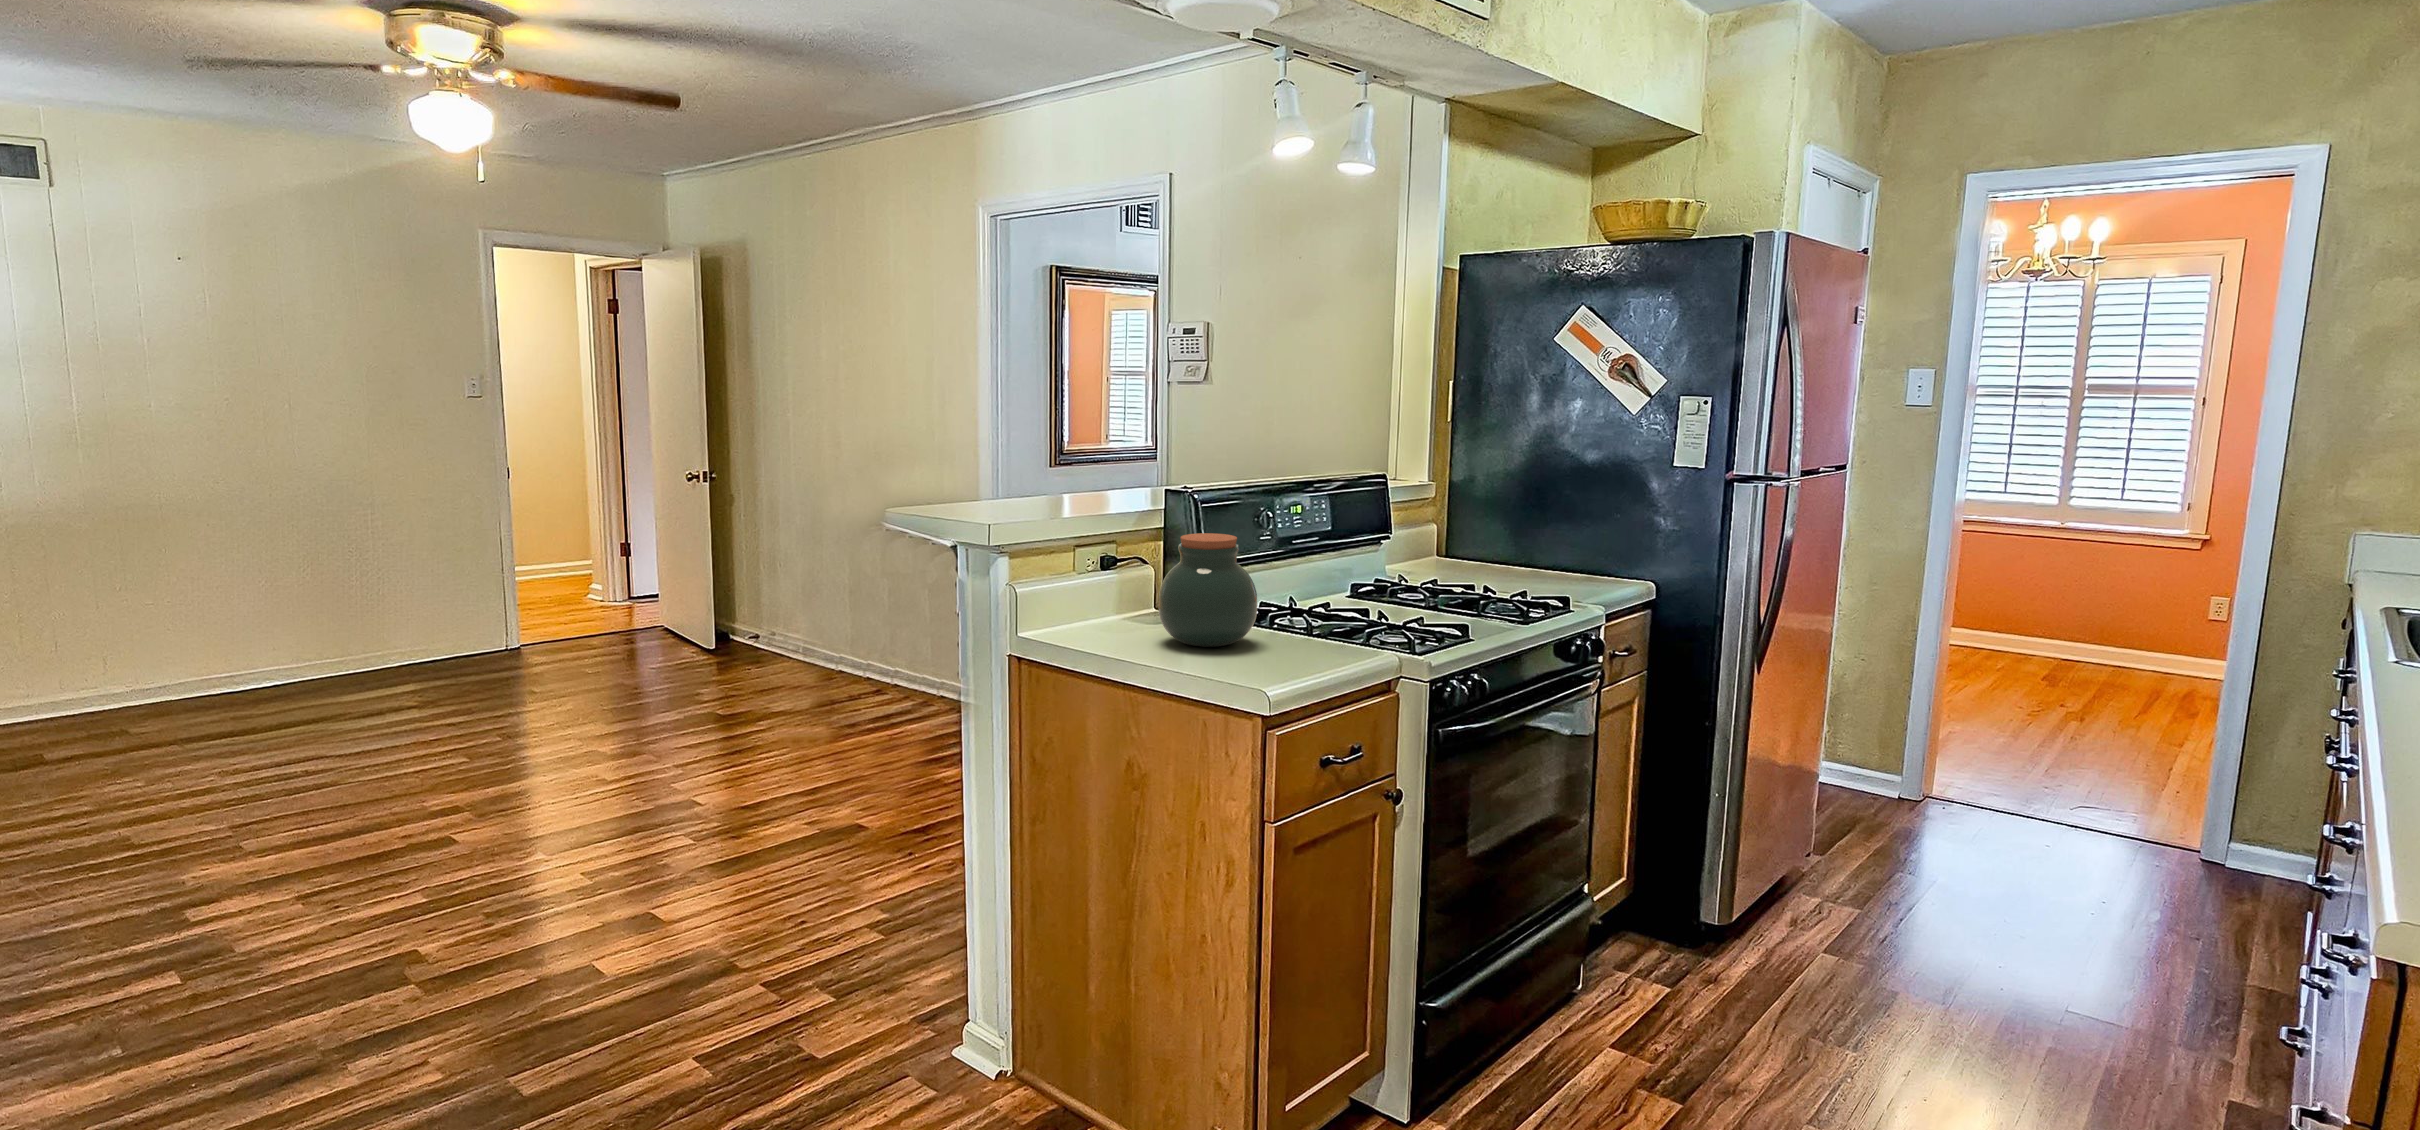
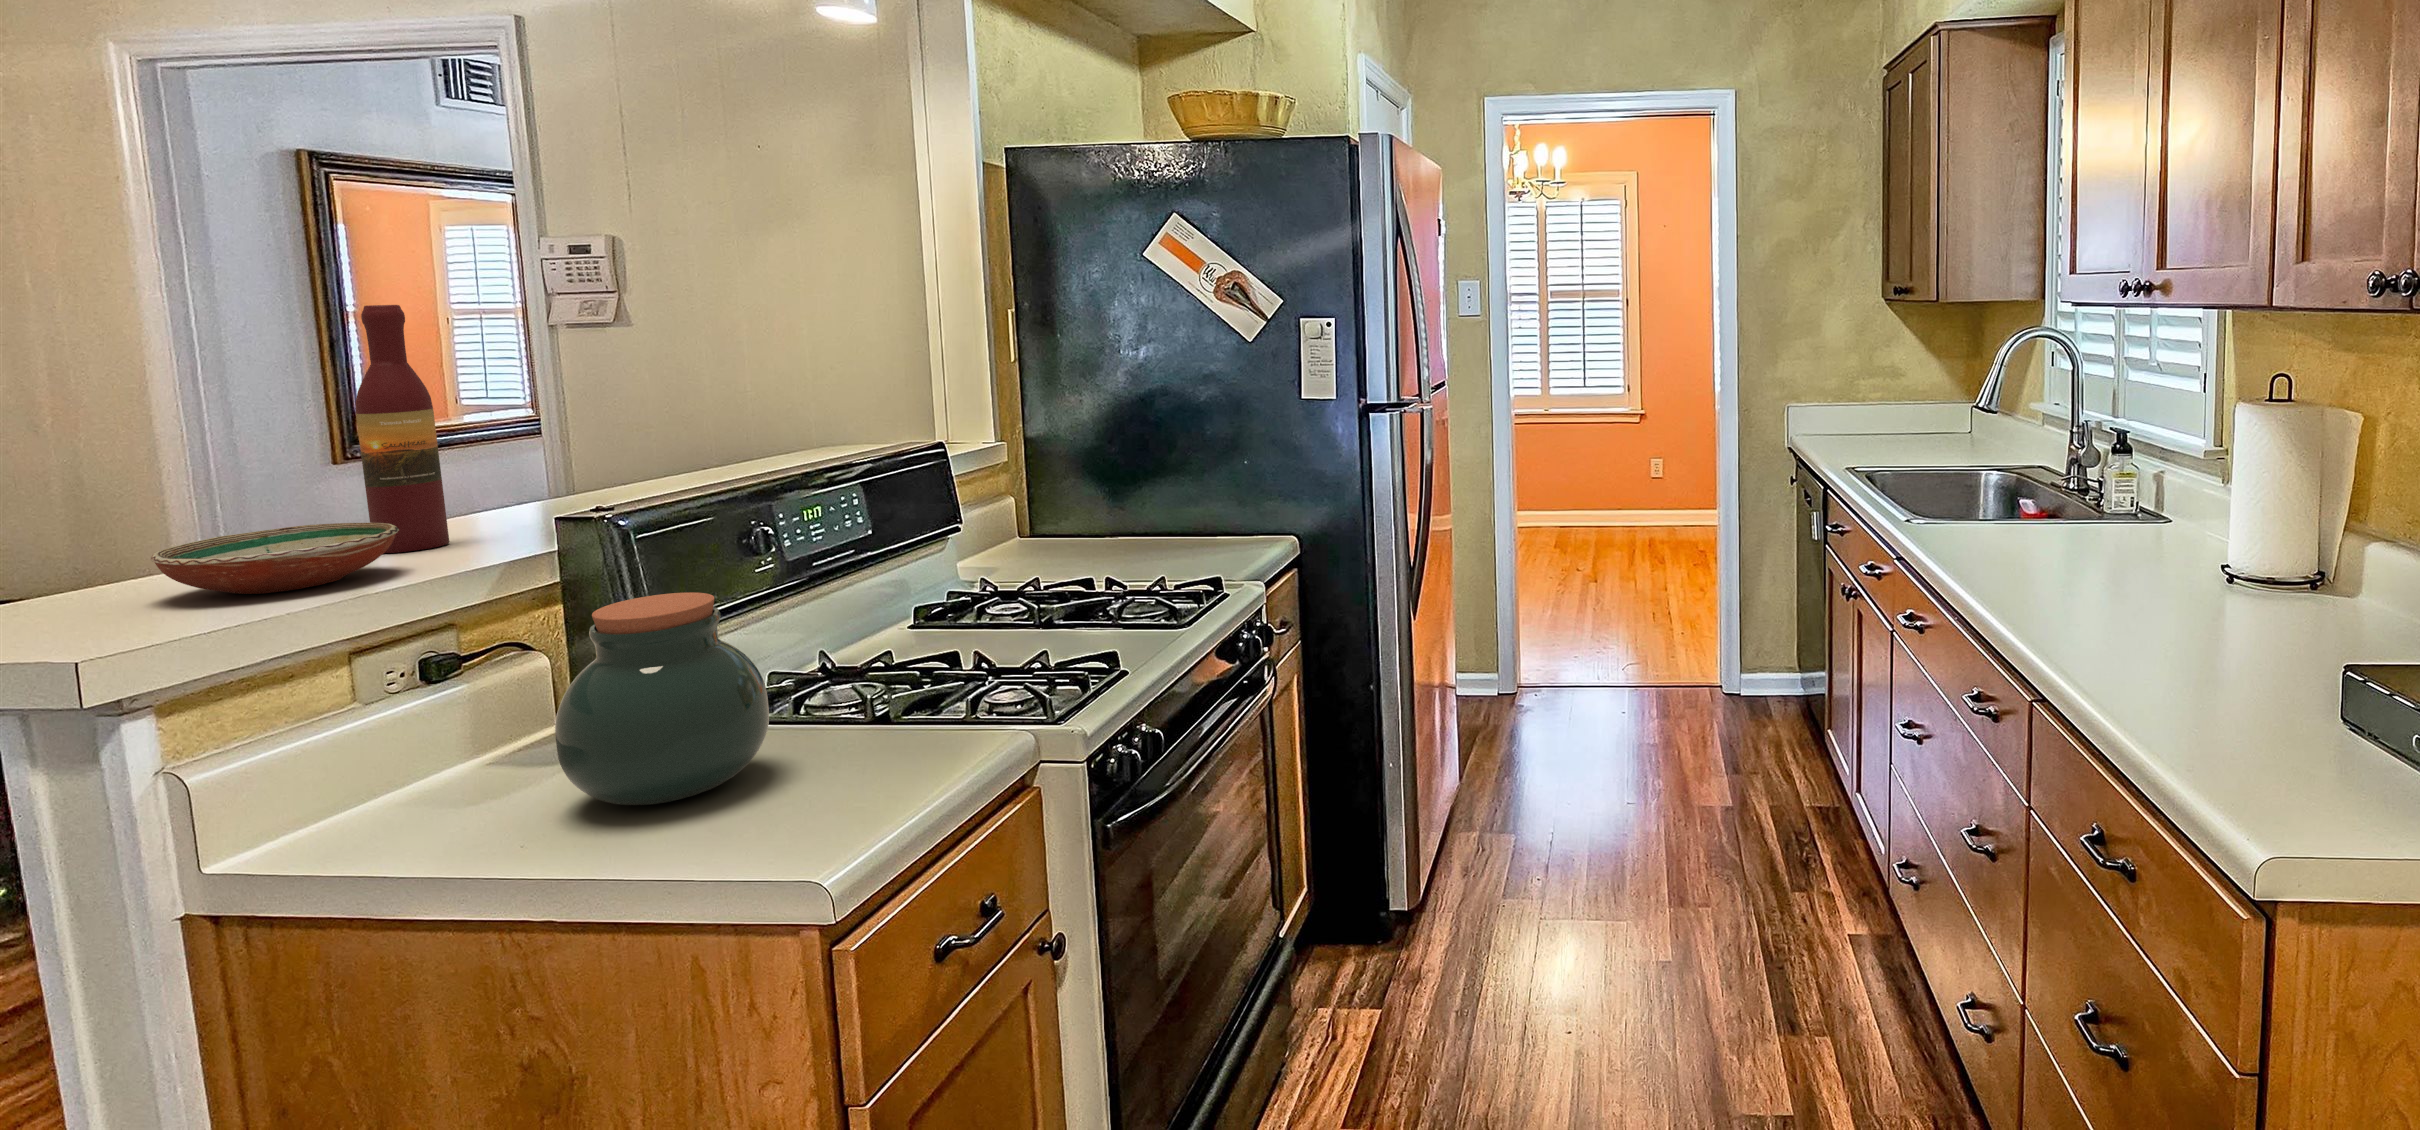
wine bottle: none [1086,363,1117,500] -> present [355,305,449,553]
decorative bowl: none [1010,479,1101,509] -> present [150,523,399,594]

